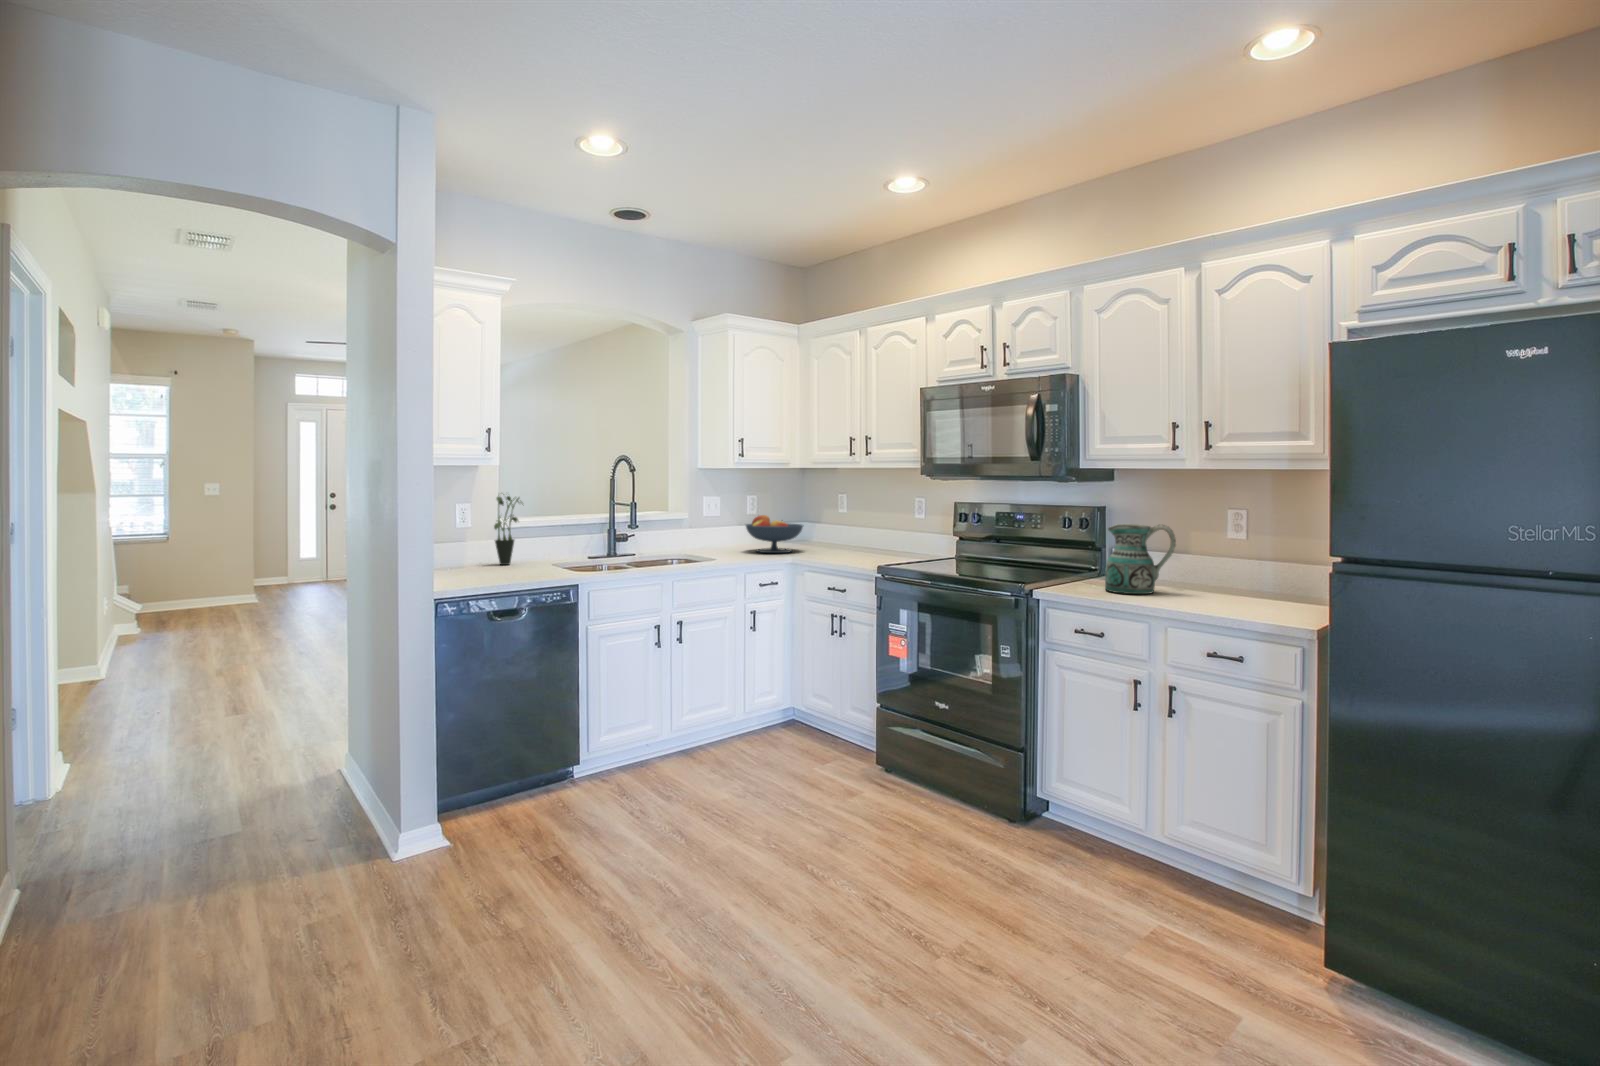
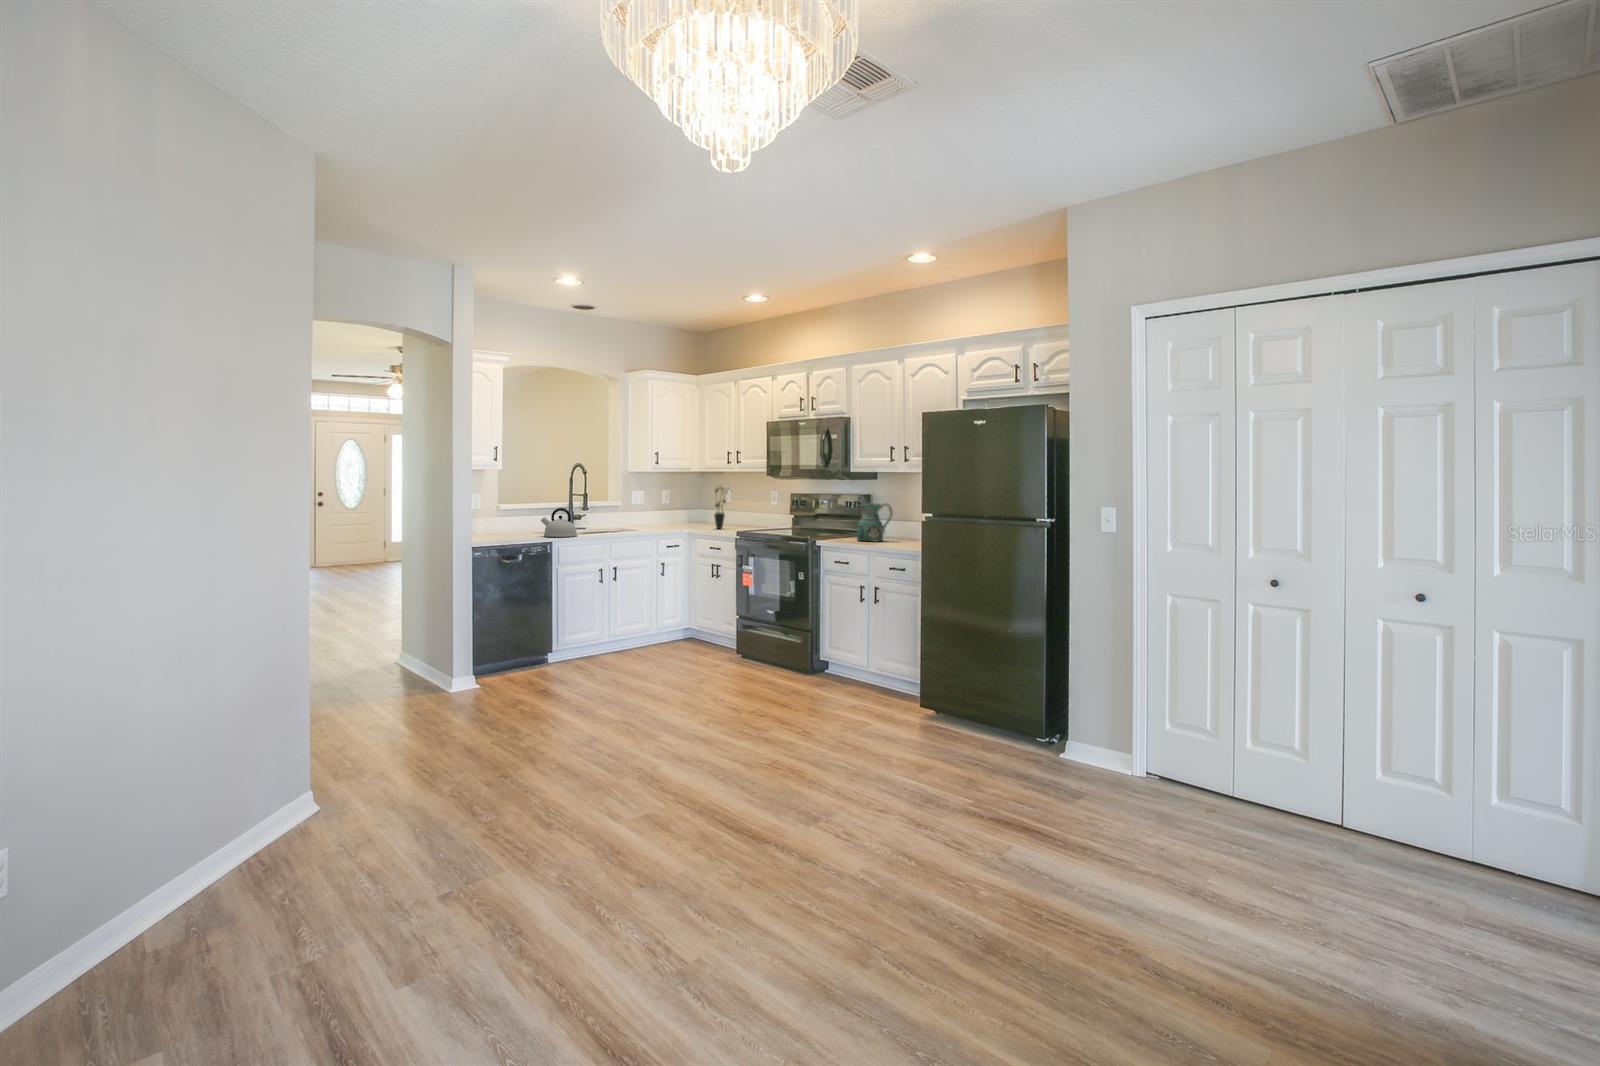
potted plant: present [494,496,522,565] -> present [714,488,728,529]
fruit bowl: present [746,515,803,553] -> none [660,502,699,527]
kettle: none [560,530,619,579] -> present [541,508,577,537]

